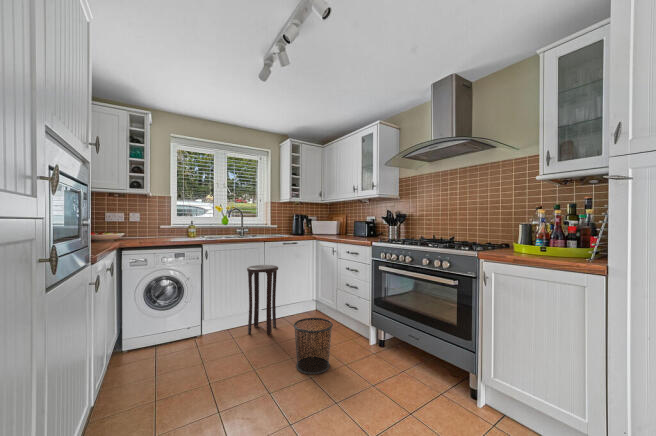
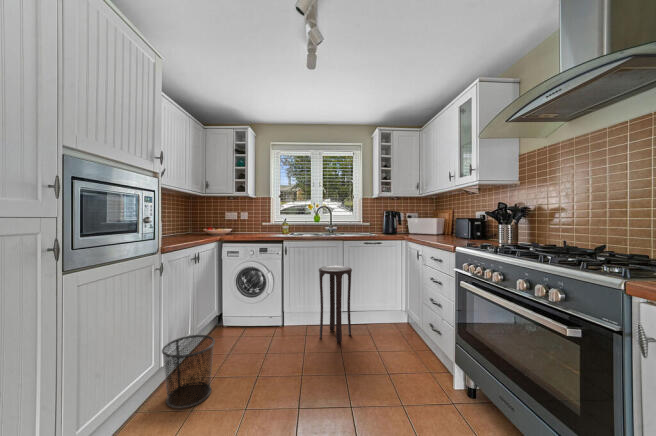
waste bin: present [294,318,333,374] -> present [162,335,215,409]

